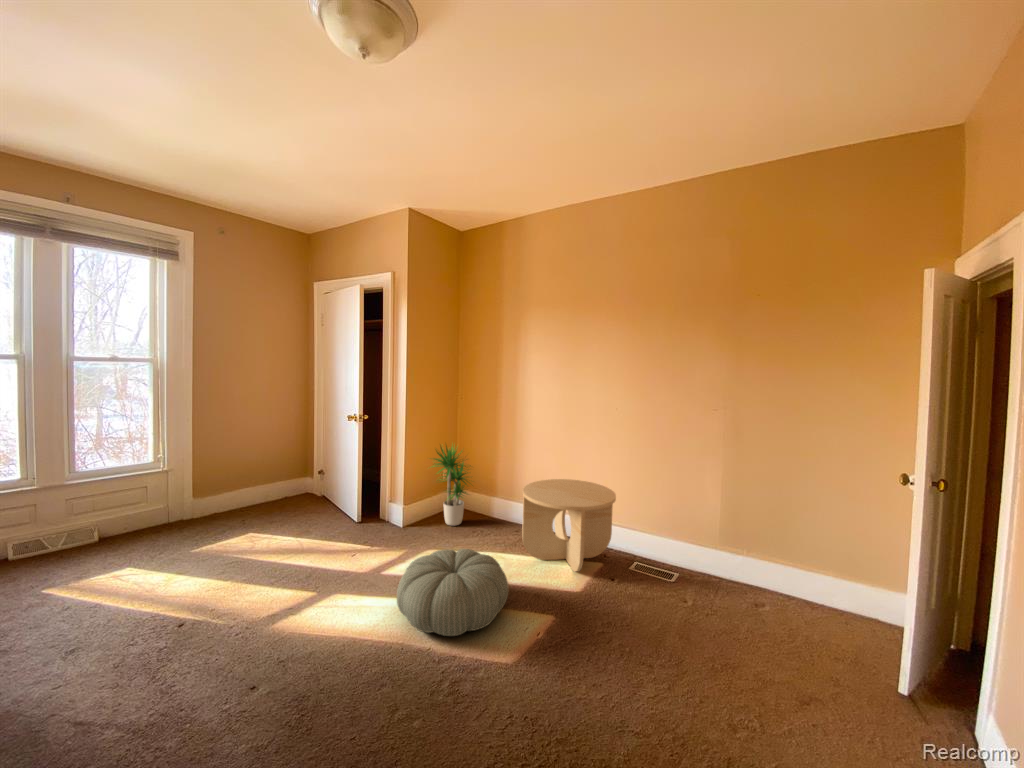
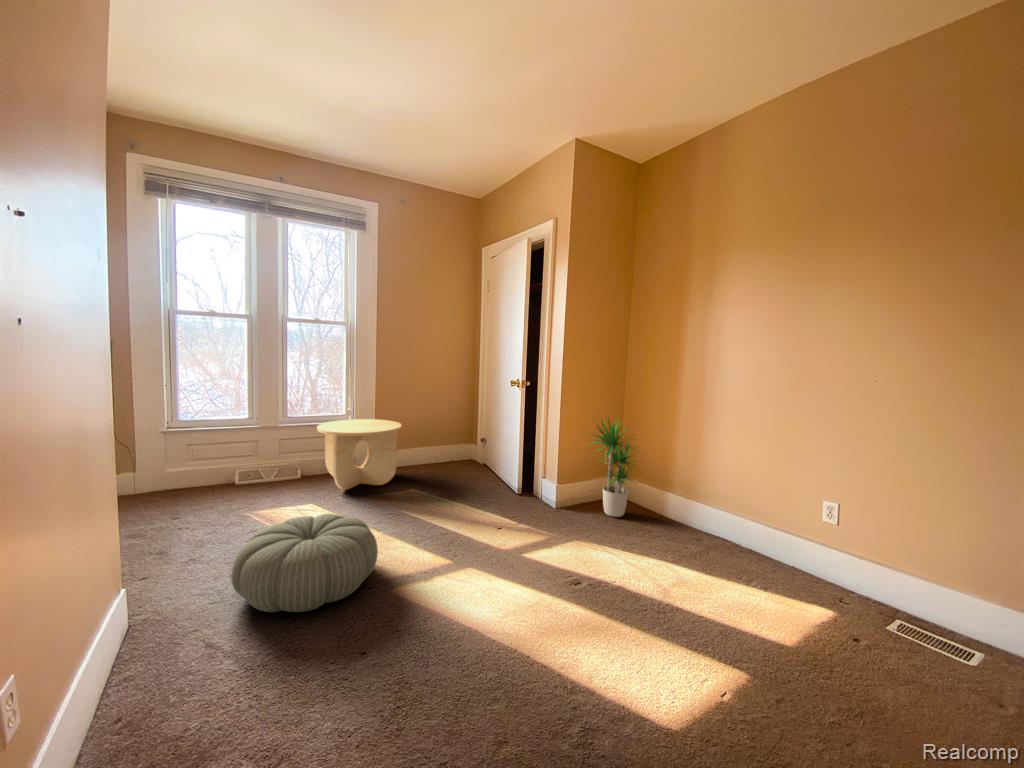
side table: present [522,479,616,572] -> present [317,419,402,489]
pouf: present [397,549,508,636] -> present [231,514,378,612]

